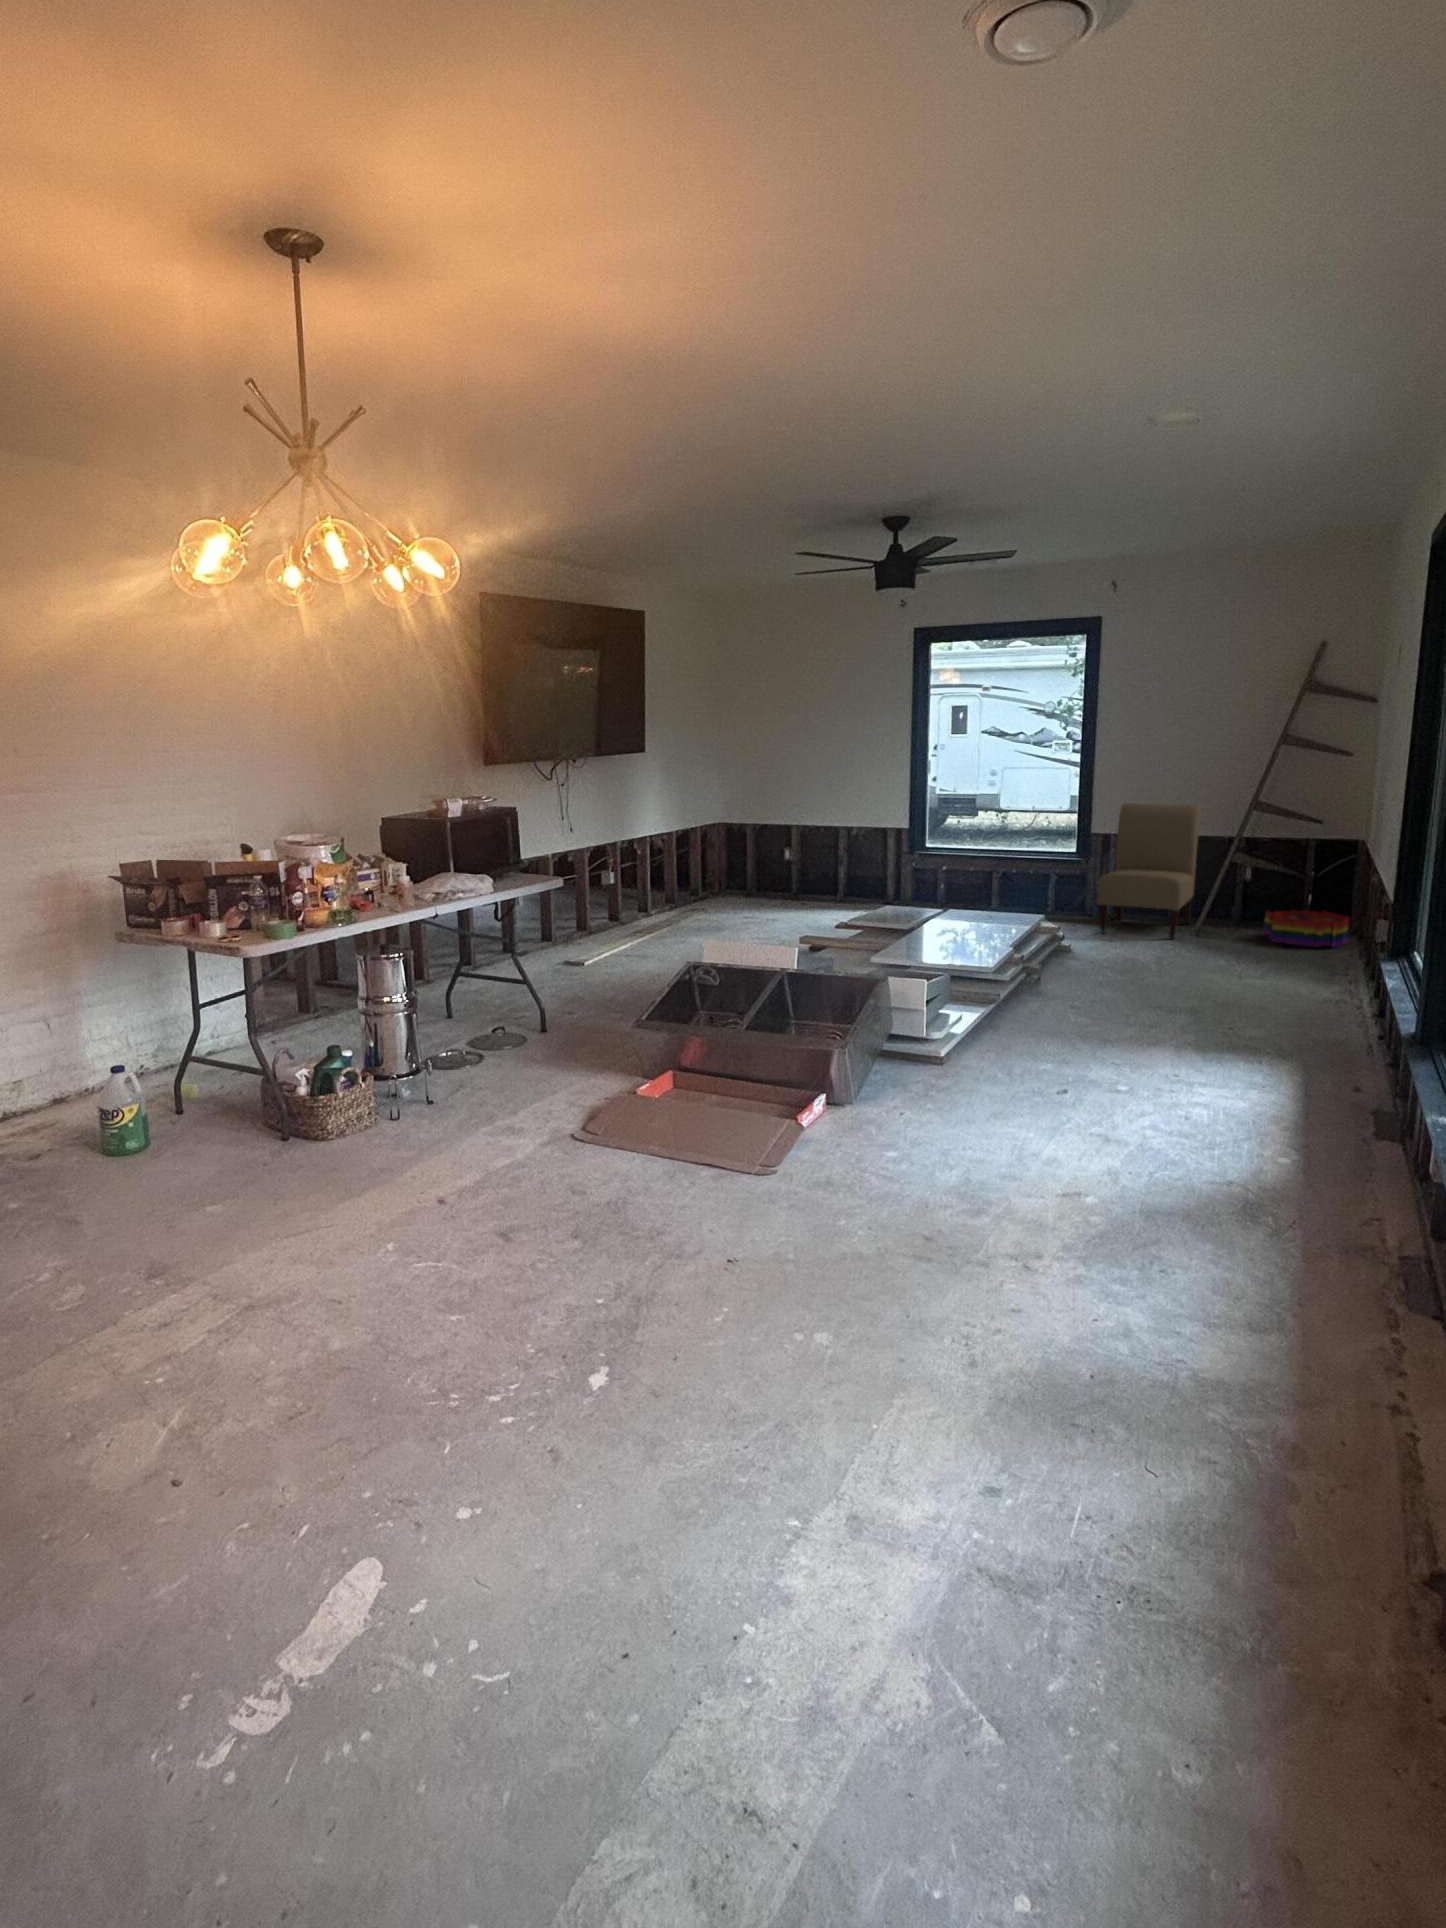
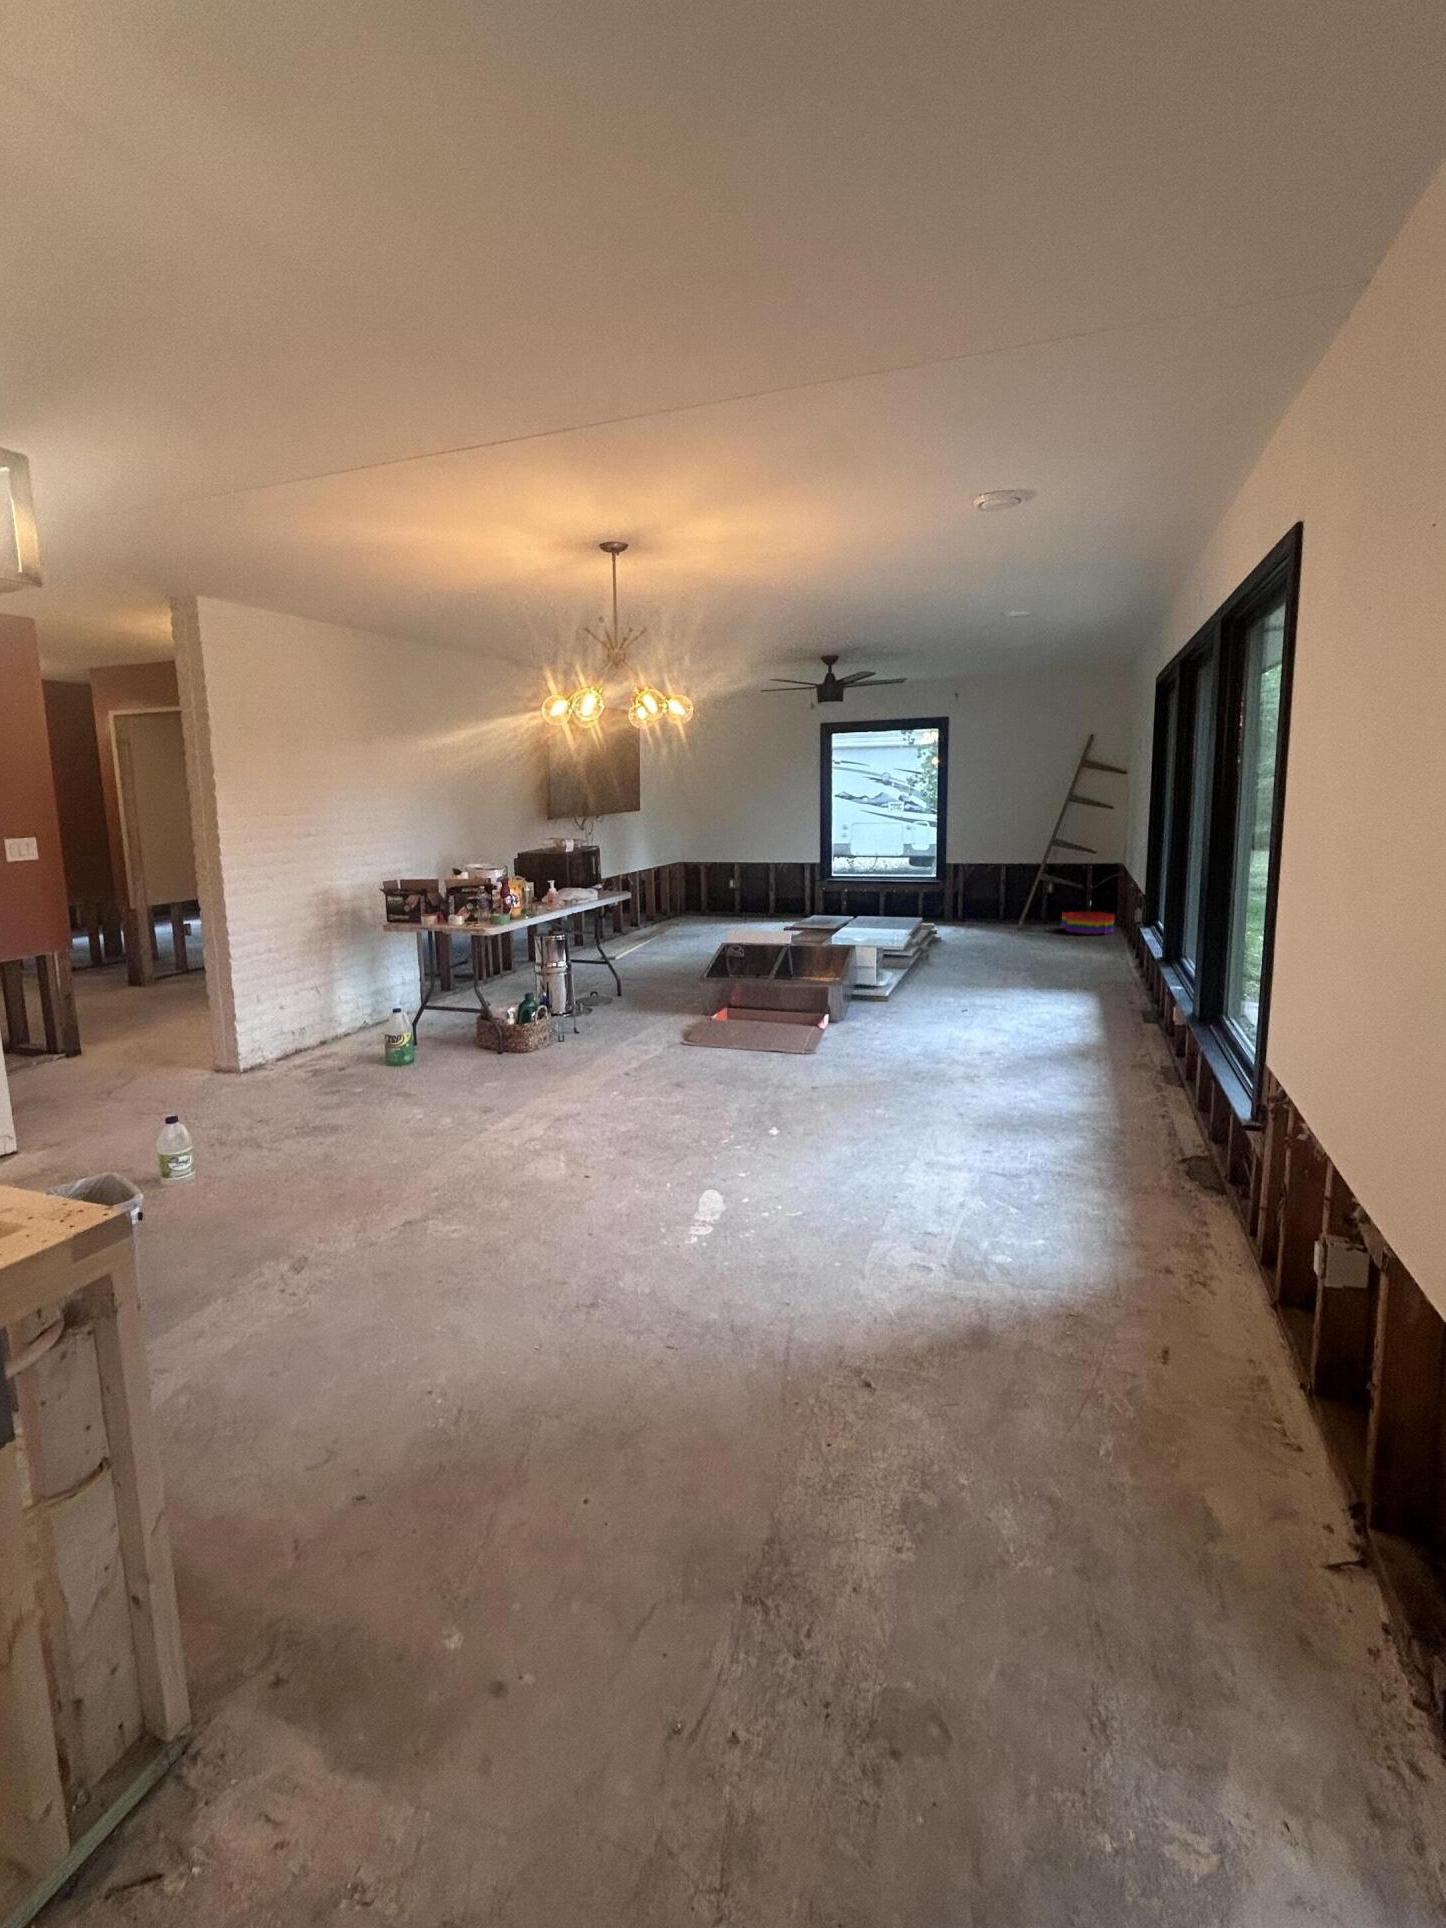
chair: present [1097,803,1201,939] -> none [955,843,1018,932]

